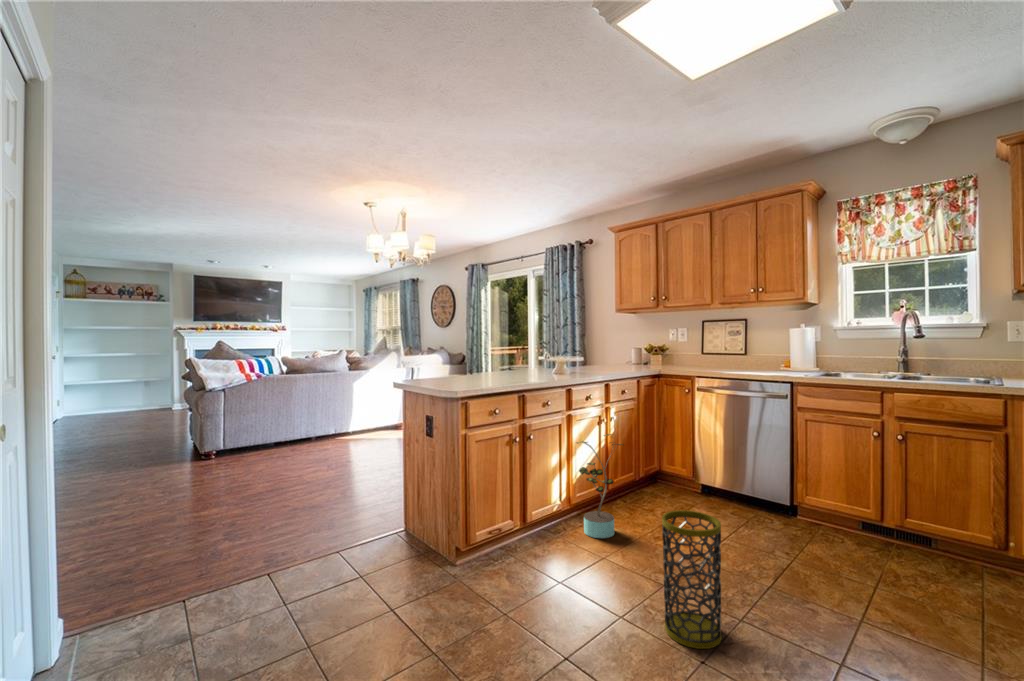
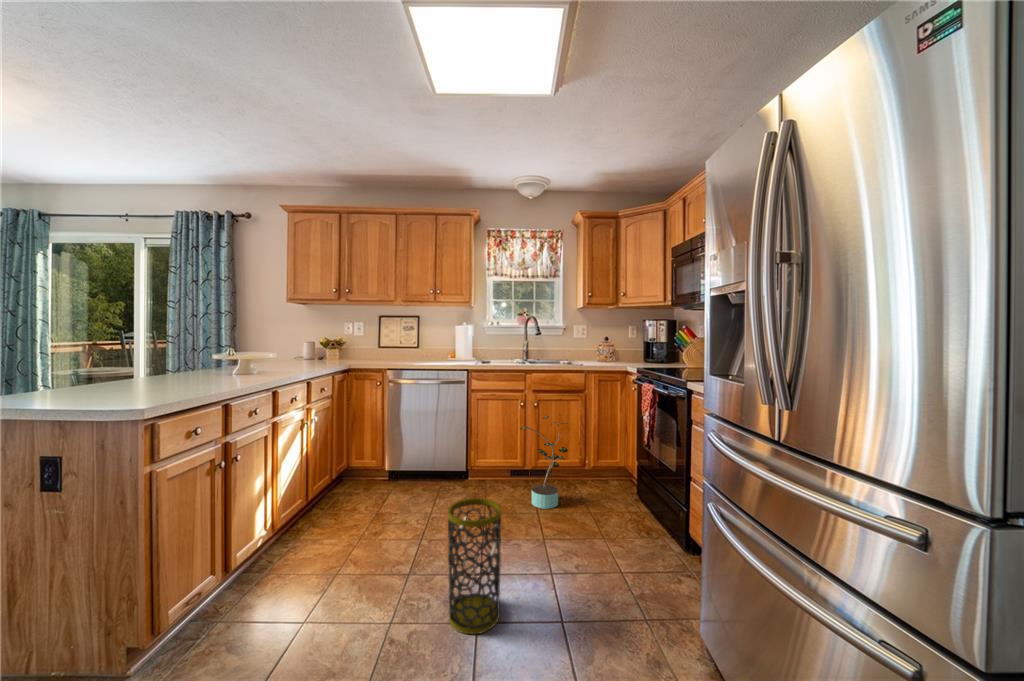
potted plant: present [577,434,623,538] -> present [520,416,568,509]

